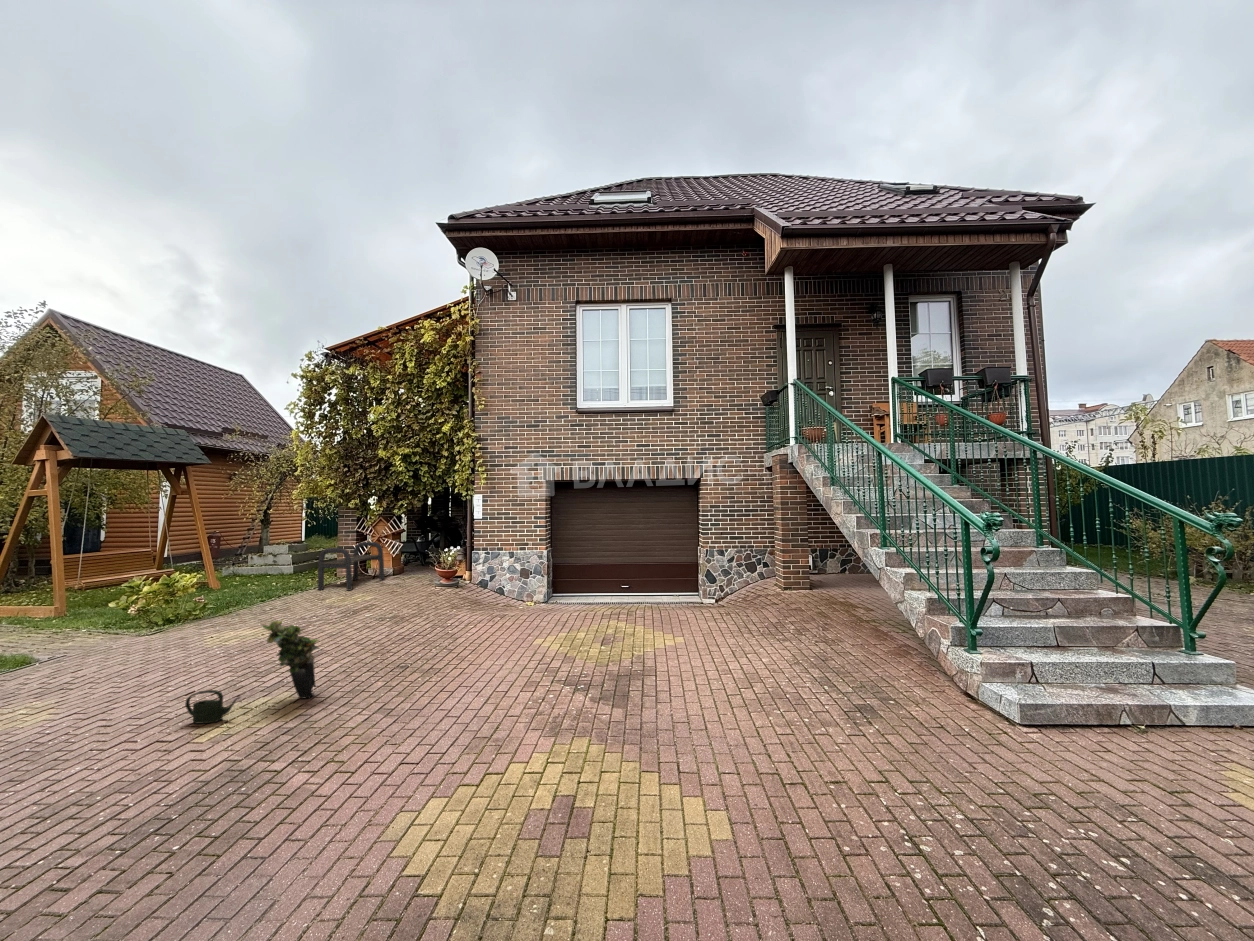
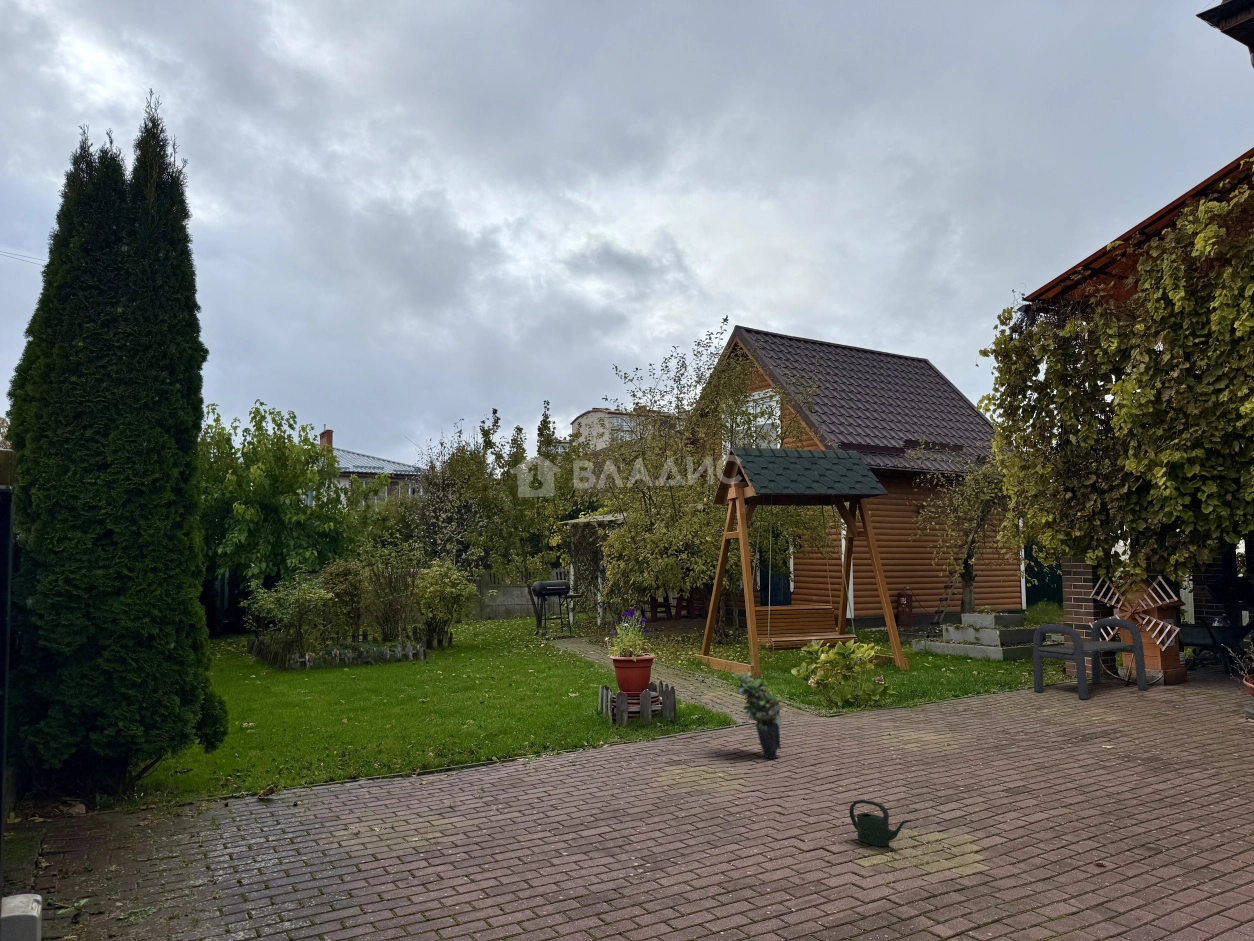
potted plant: present [262,620,319,699] -> present [733,672,783,759]

